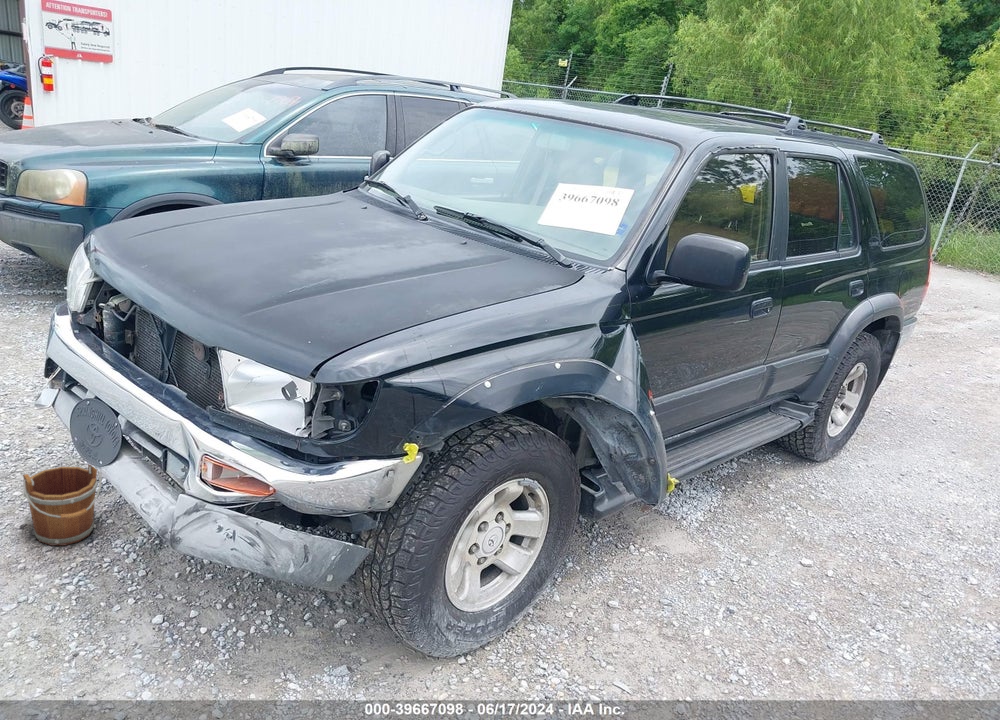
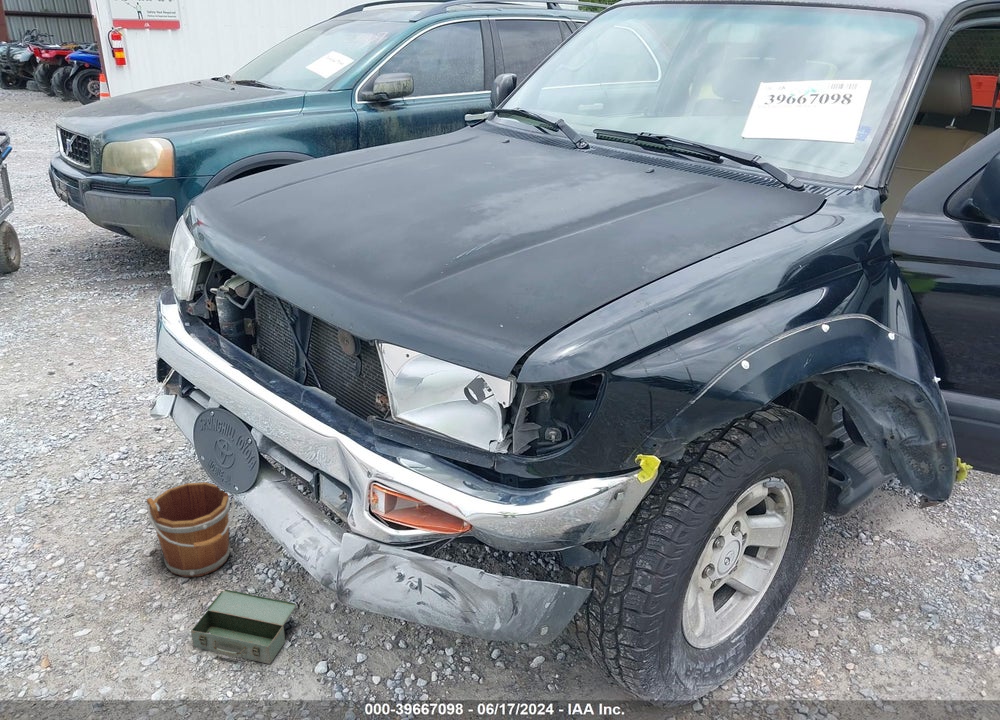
toolbox: none [50,554,144,613] -> present [191,590,297,664]

